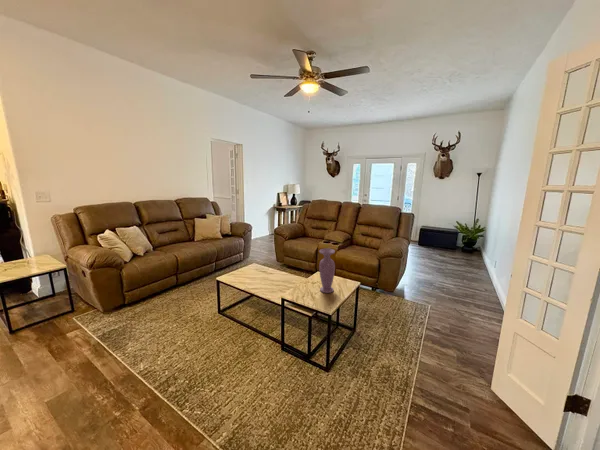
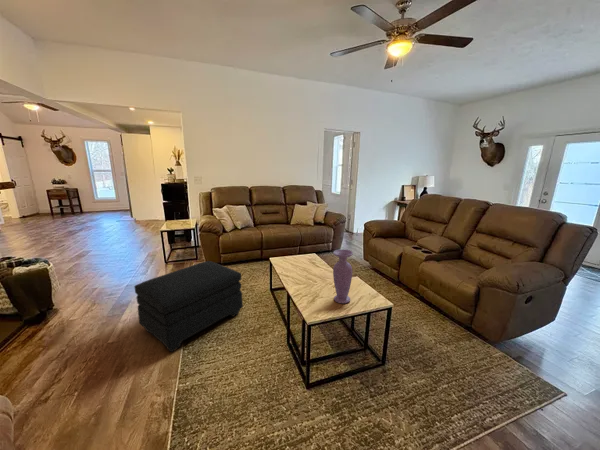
ottoman: none [76,297,211,416] -> present [134,261,243,352]

